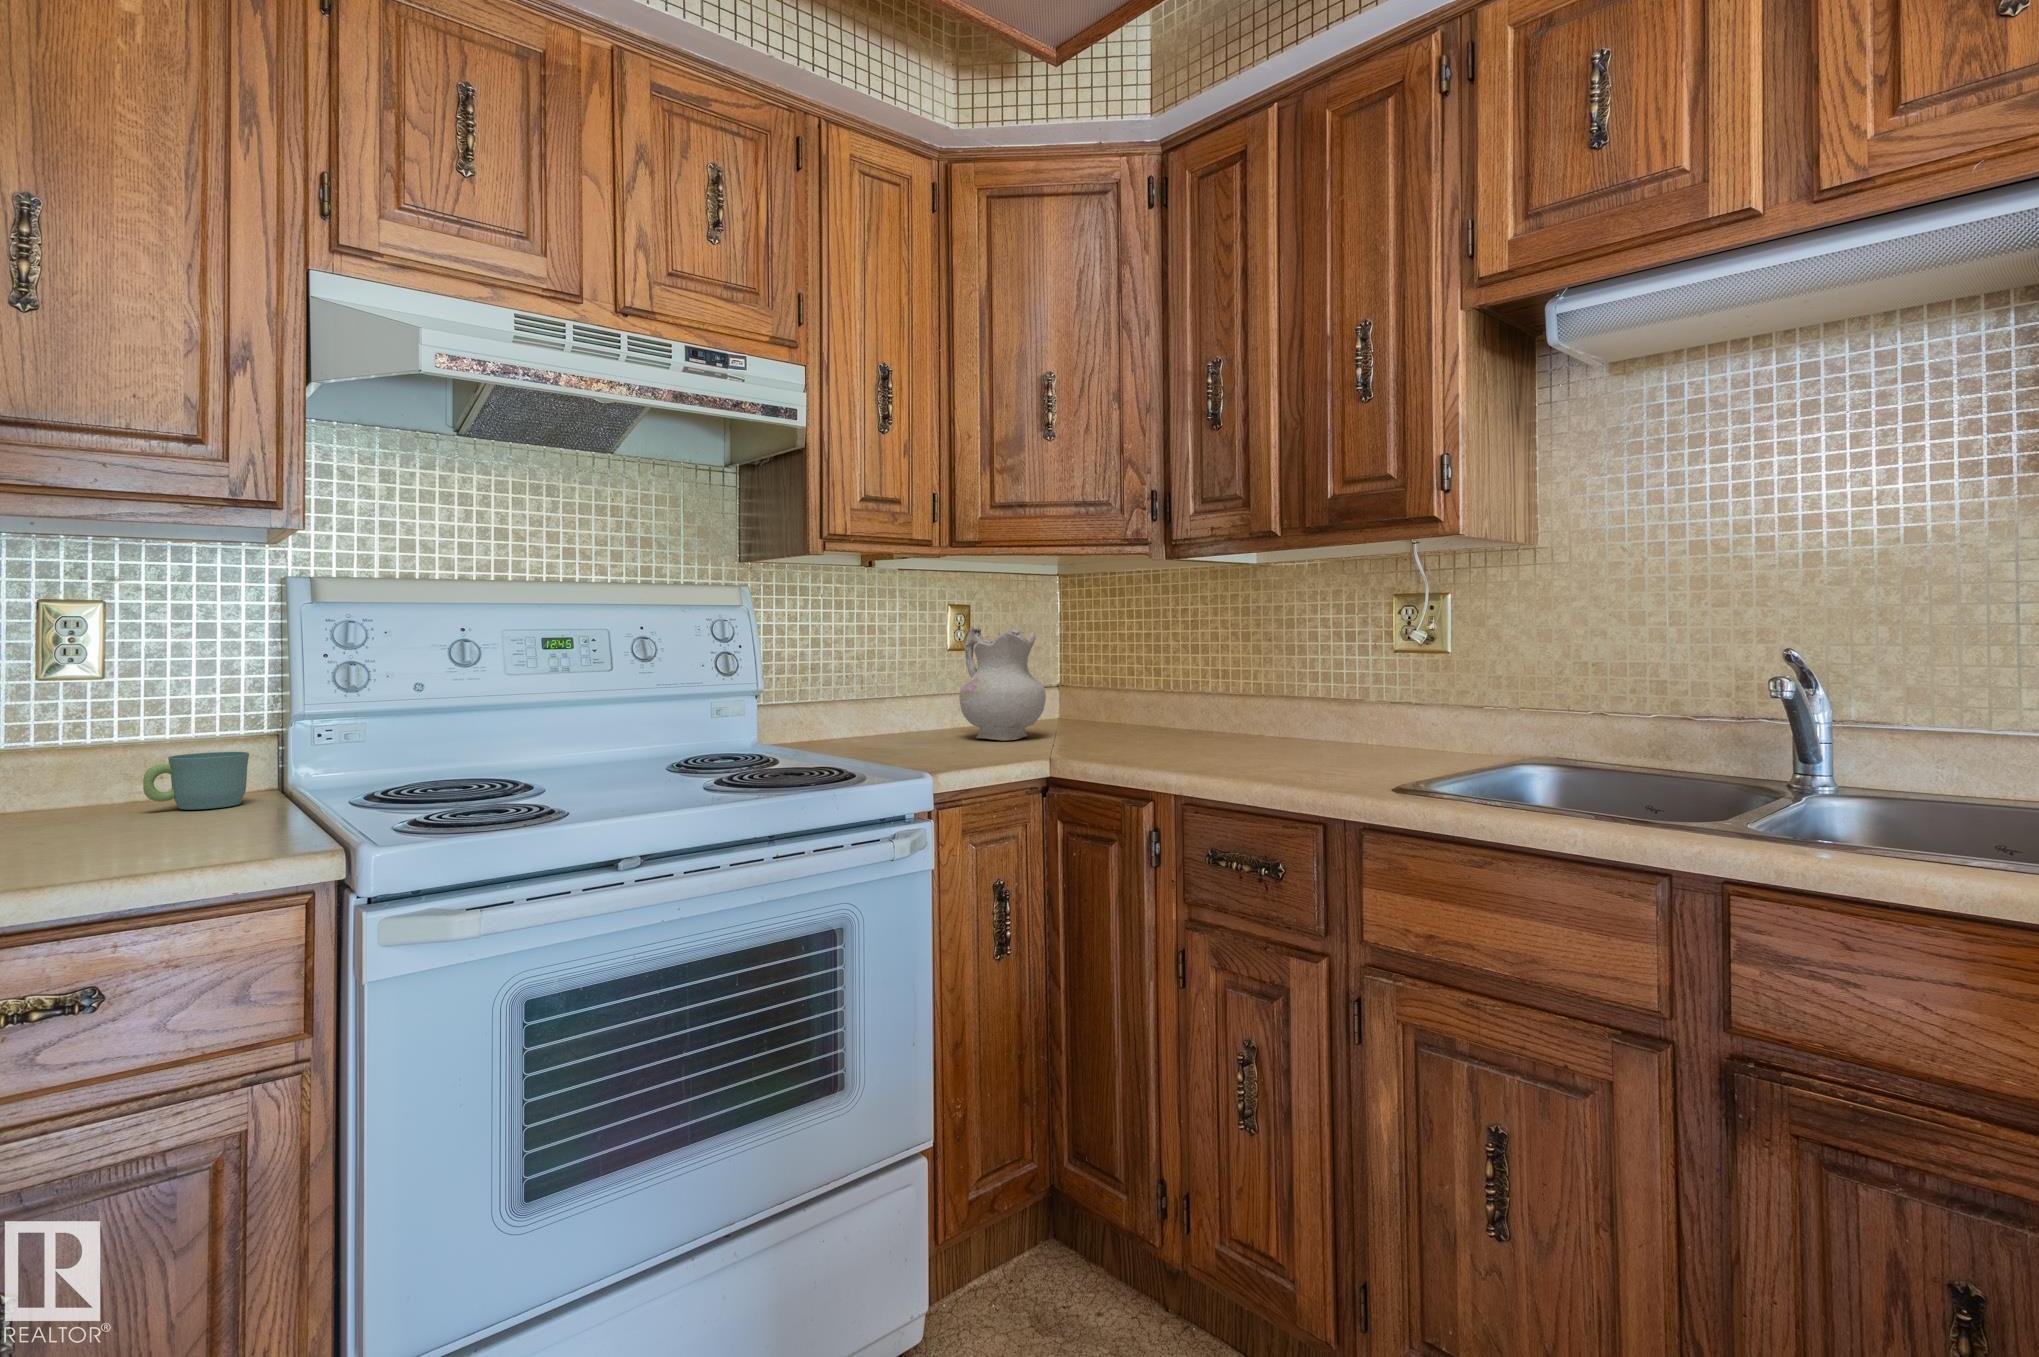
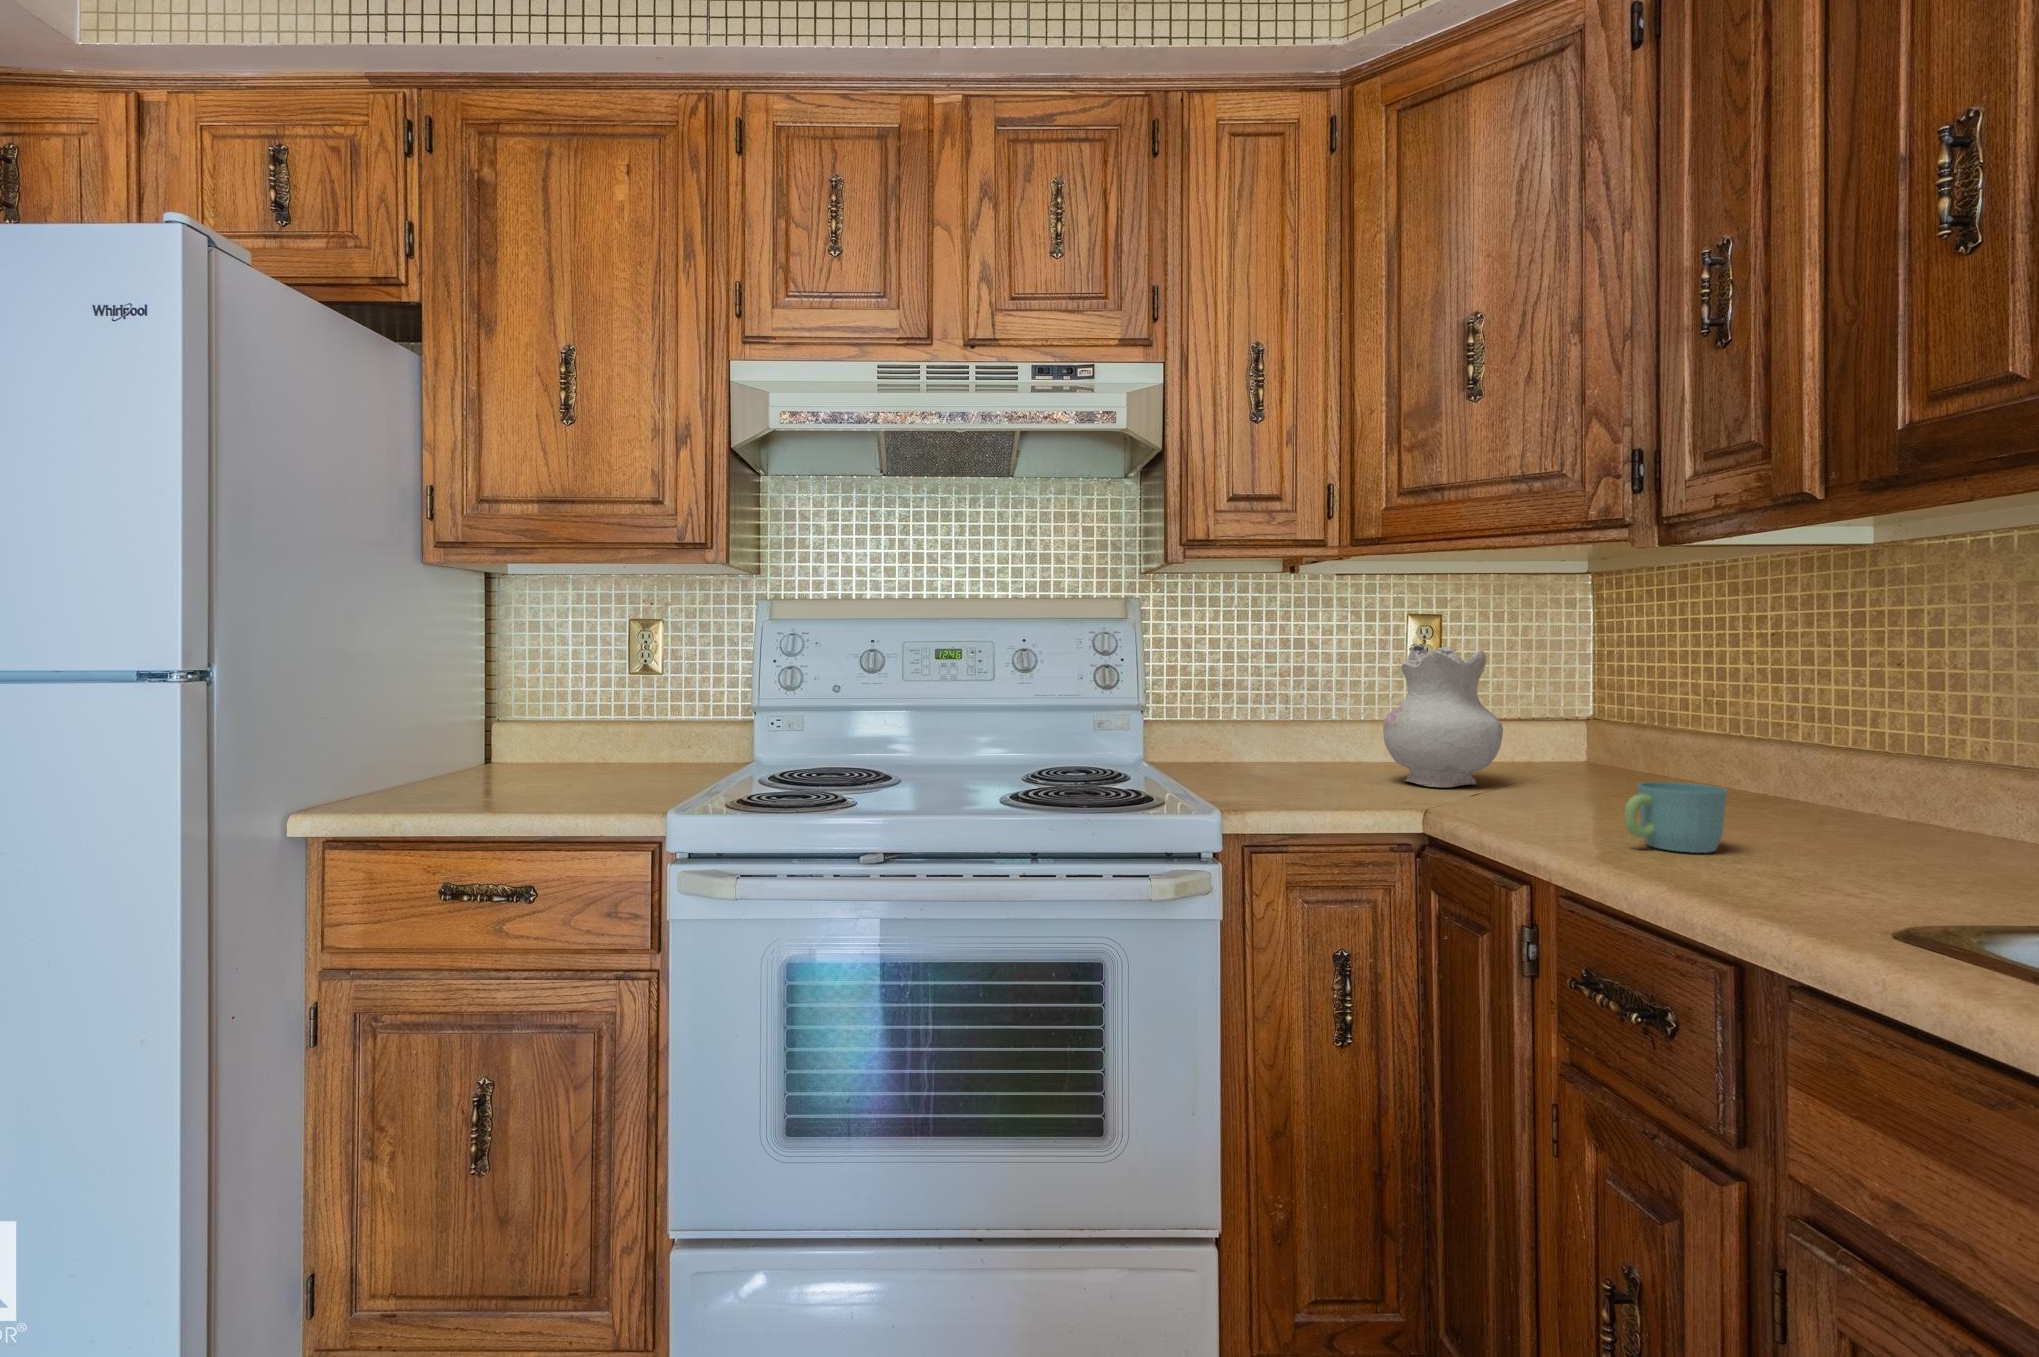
mug: present [143,752,249,810] -> present [1625,782,1727,853]

